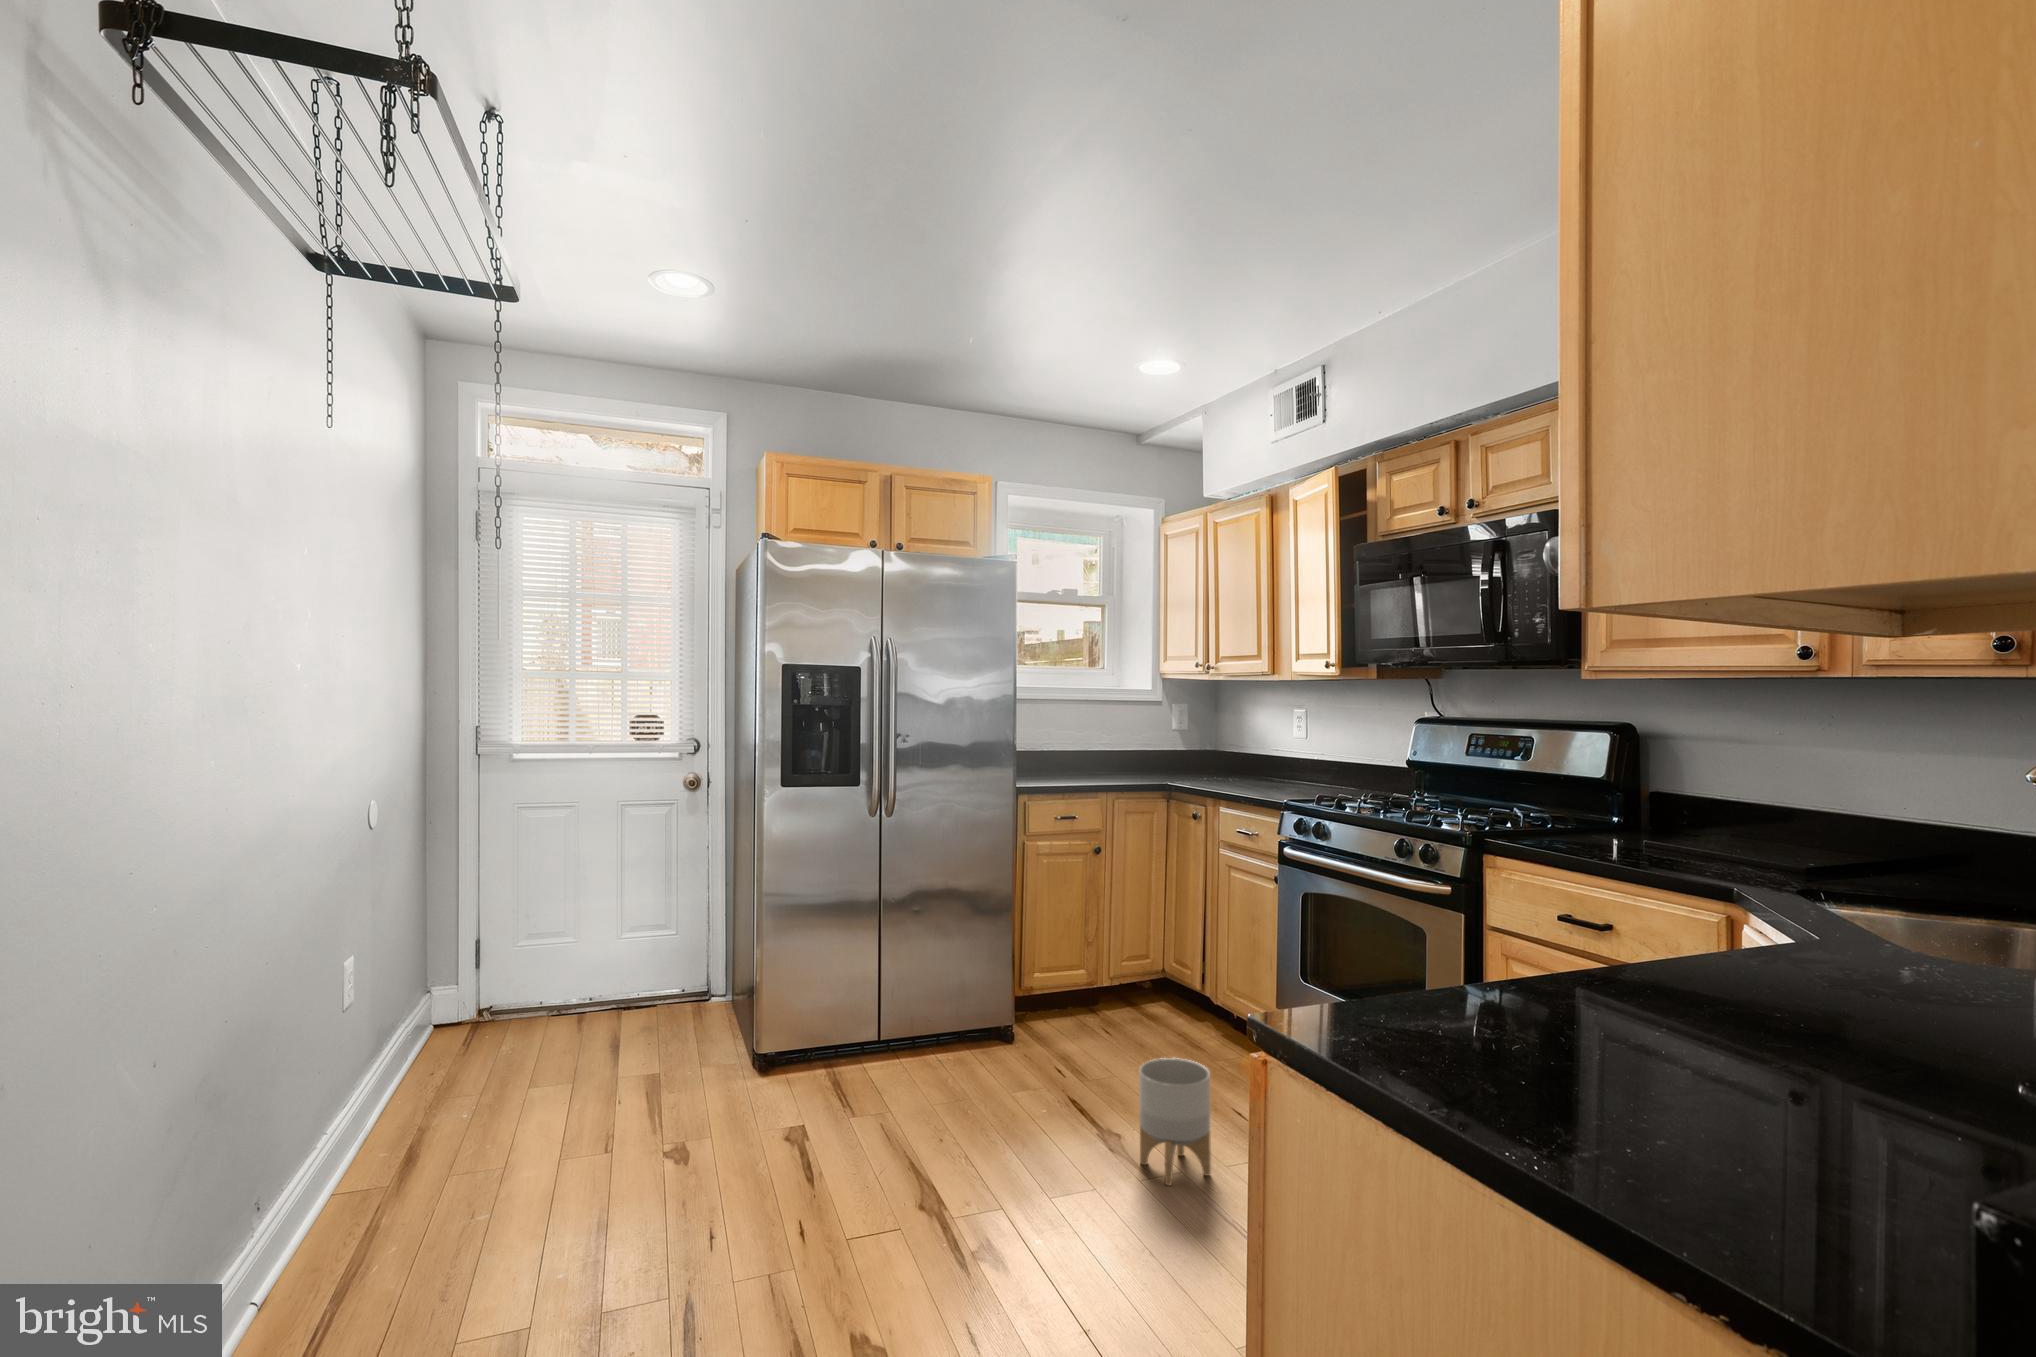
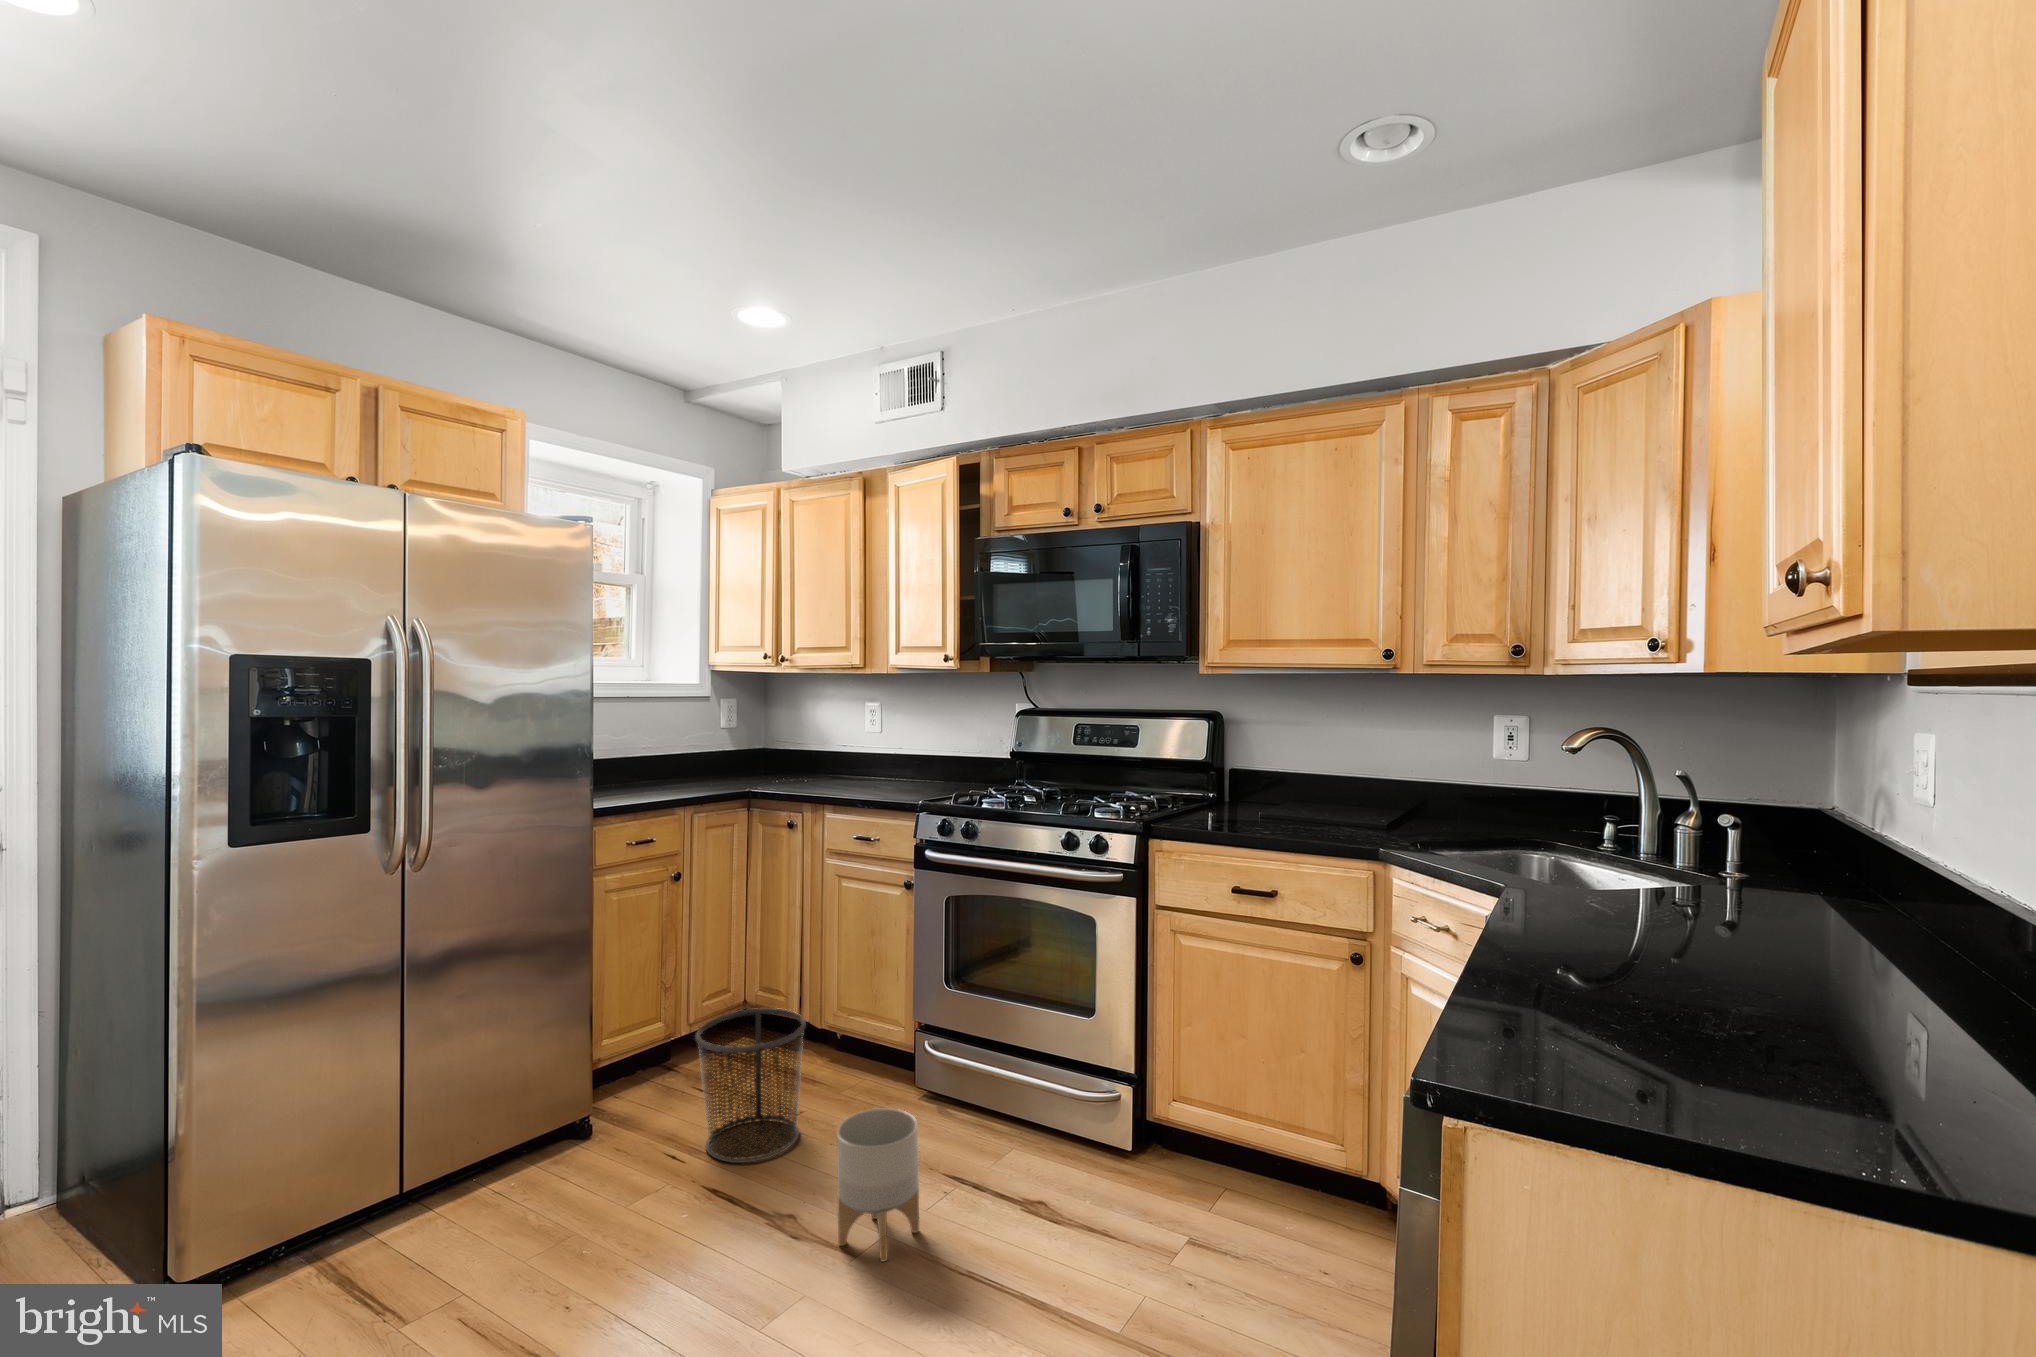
waste bin: none [1075,966,1166,1090] -> present [695,1008,806,1163]

